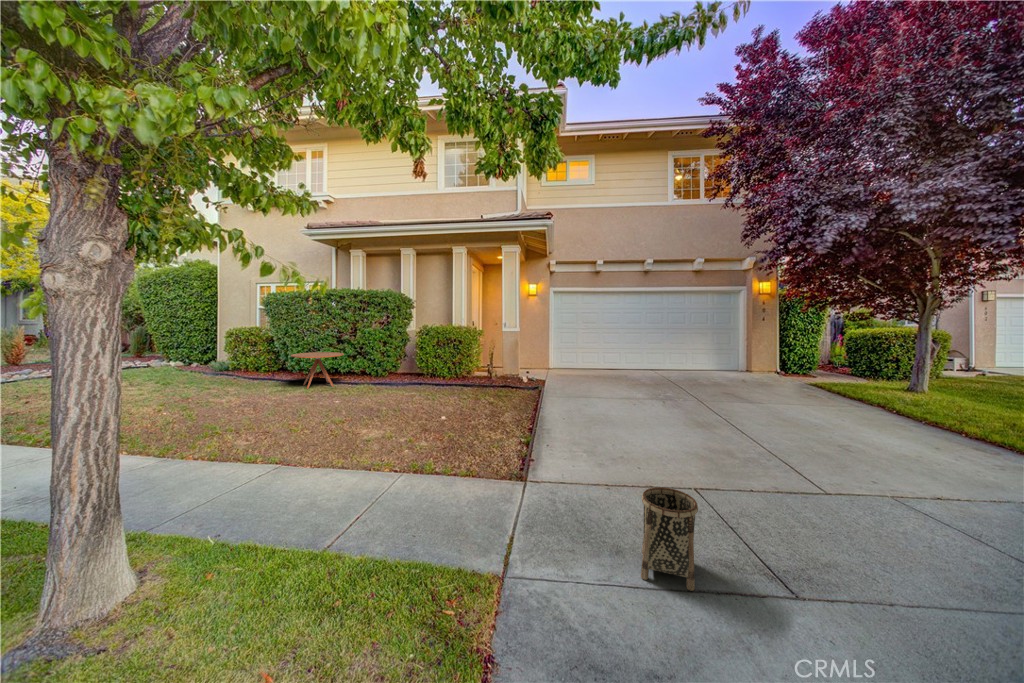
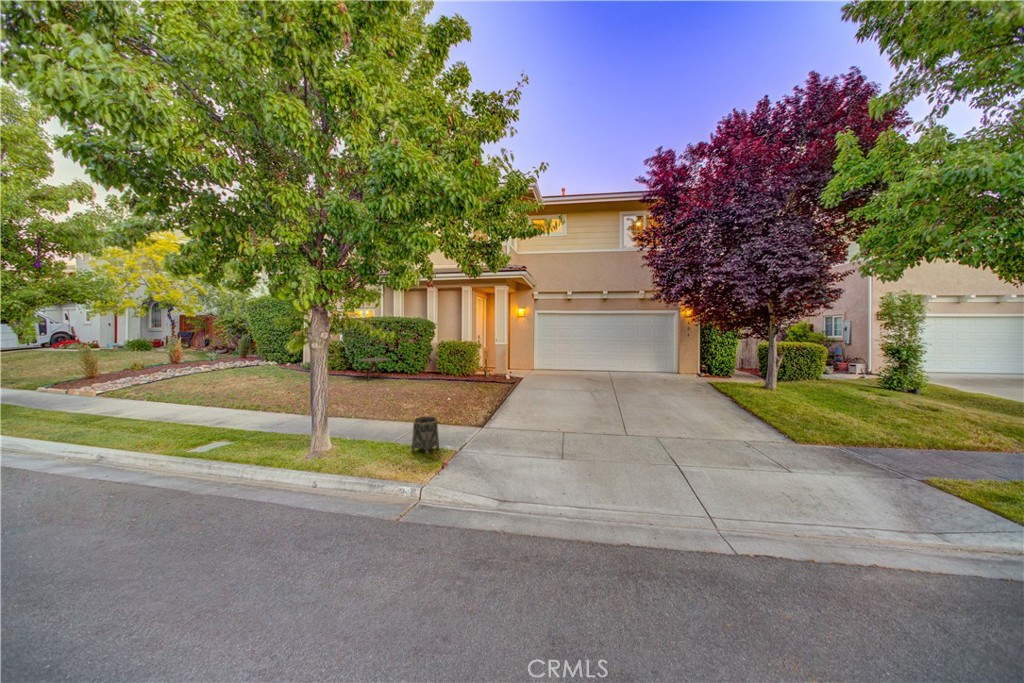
basket: present [641,487,698,591] -> present [411,417,439,455]

